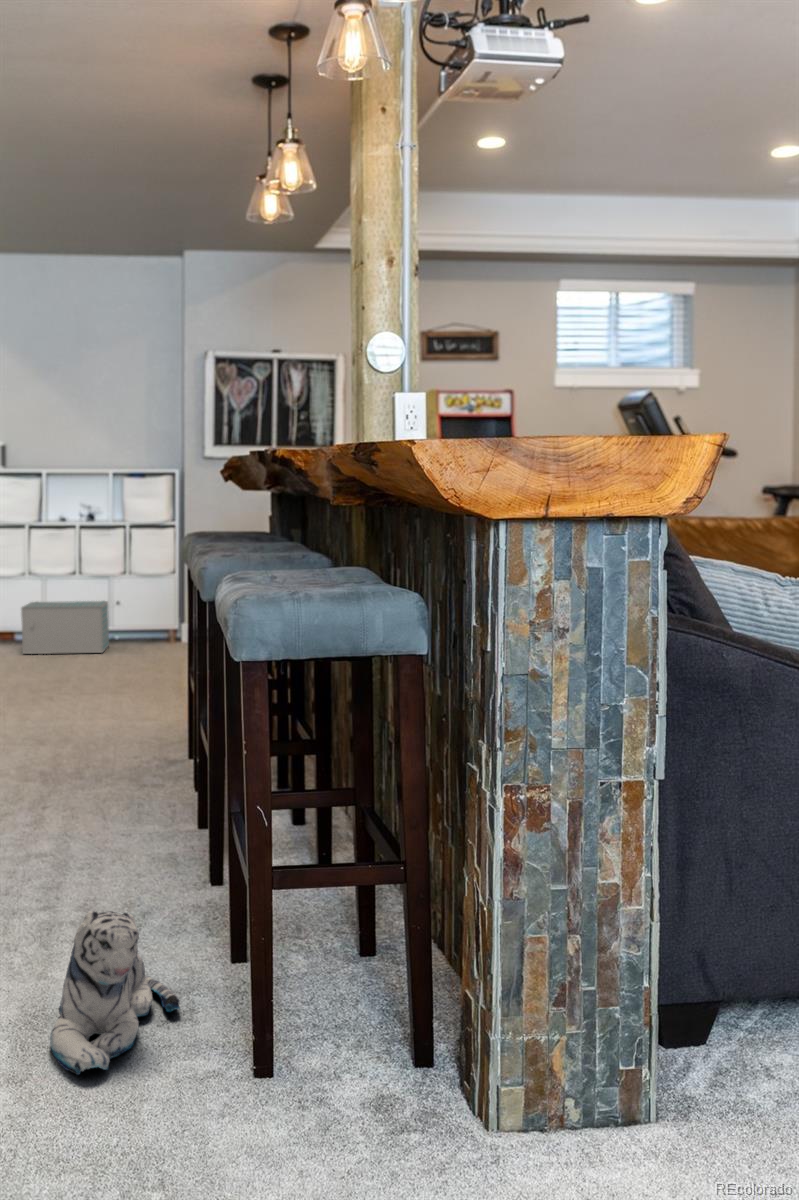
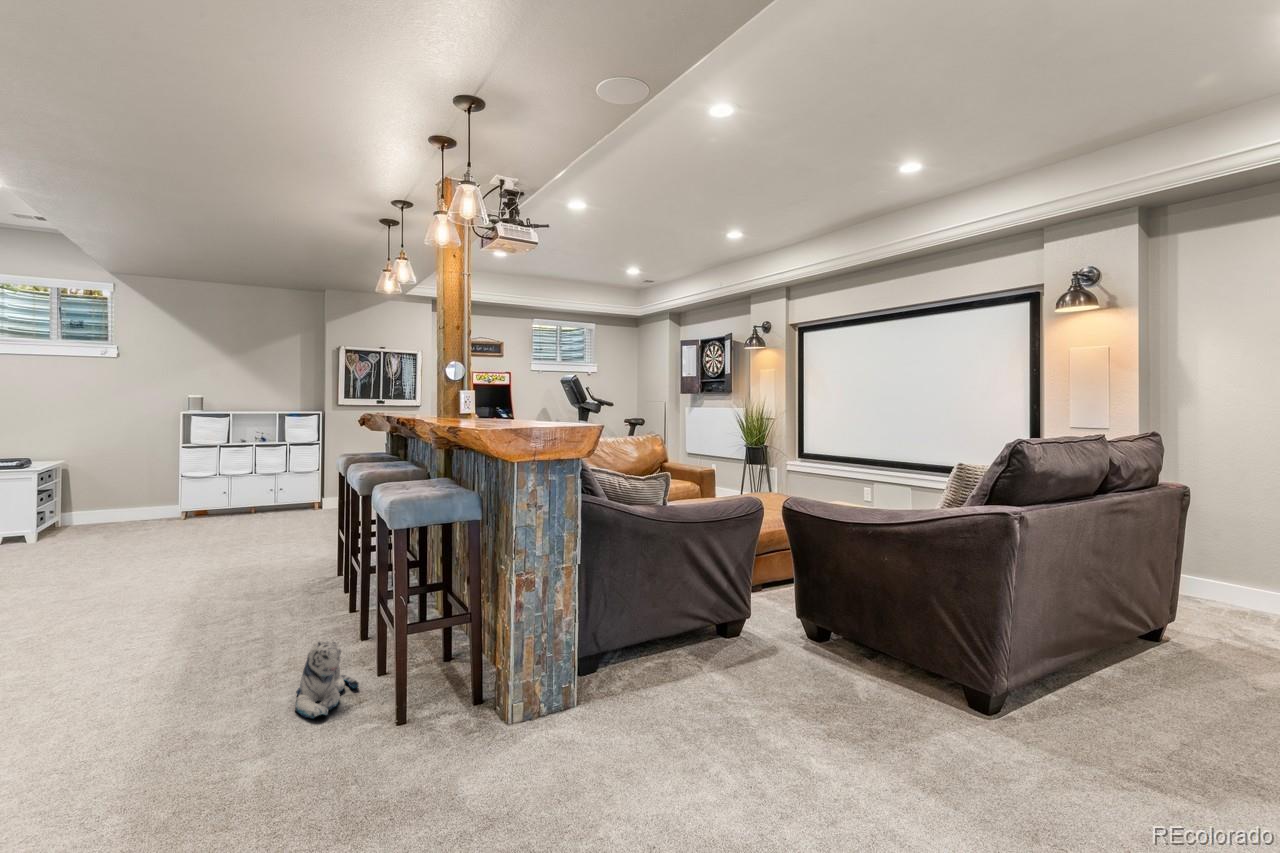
storage box: present [21,601,109,654] -> none [227,483,281,514]

